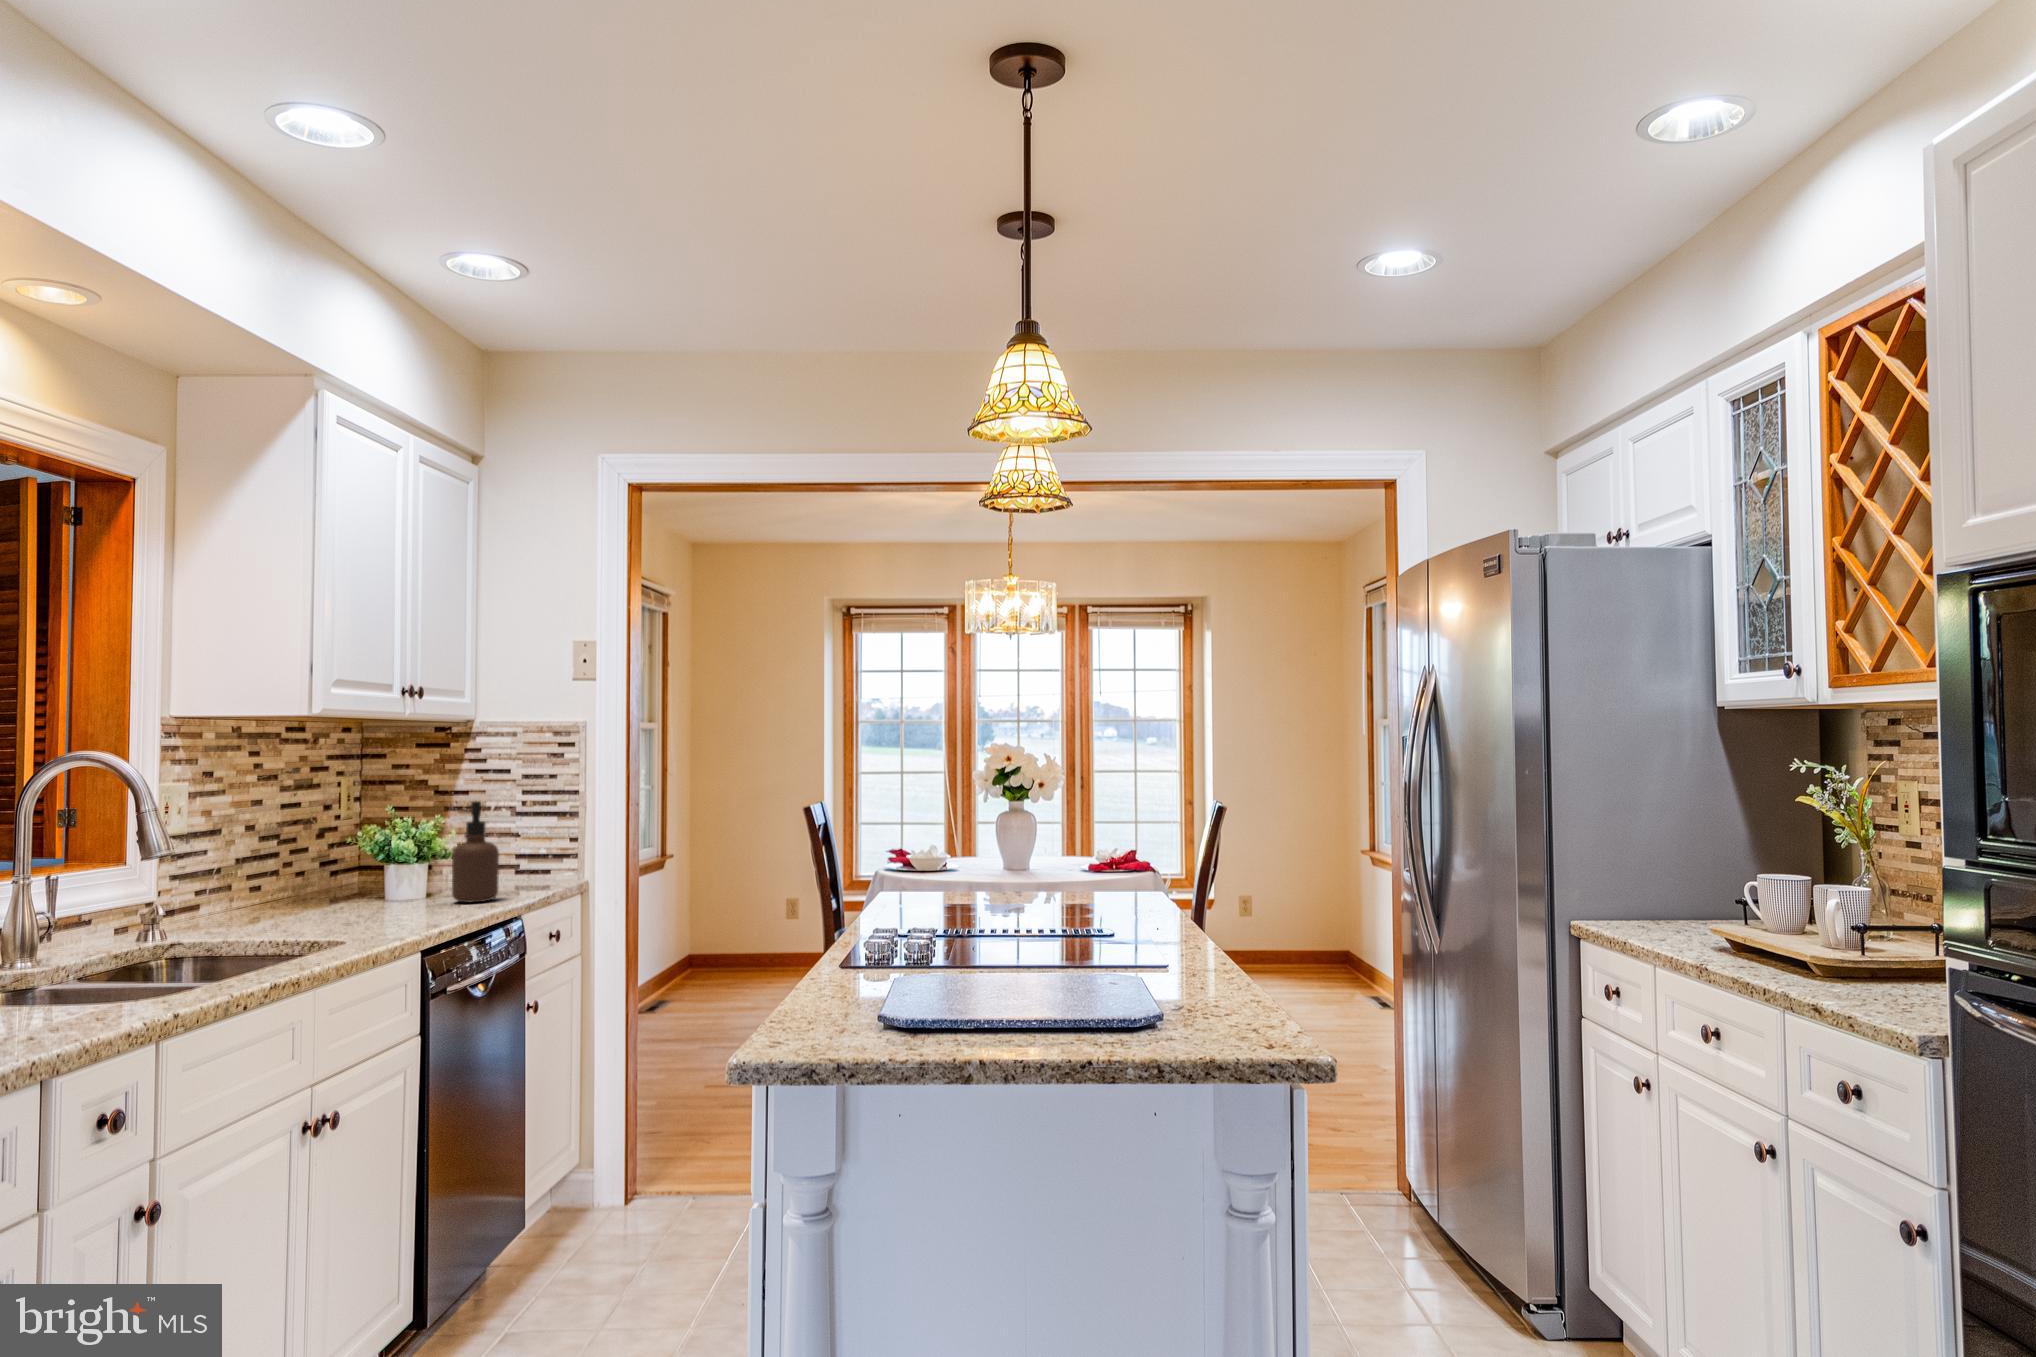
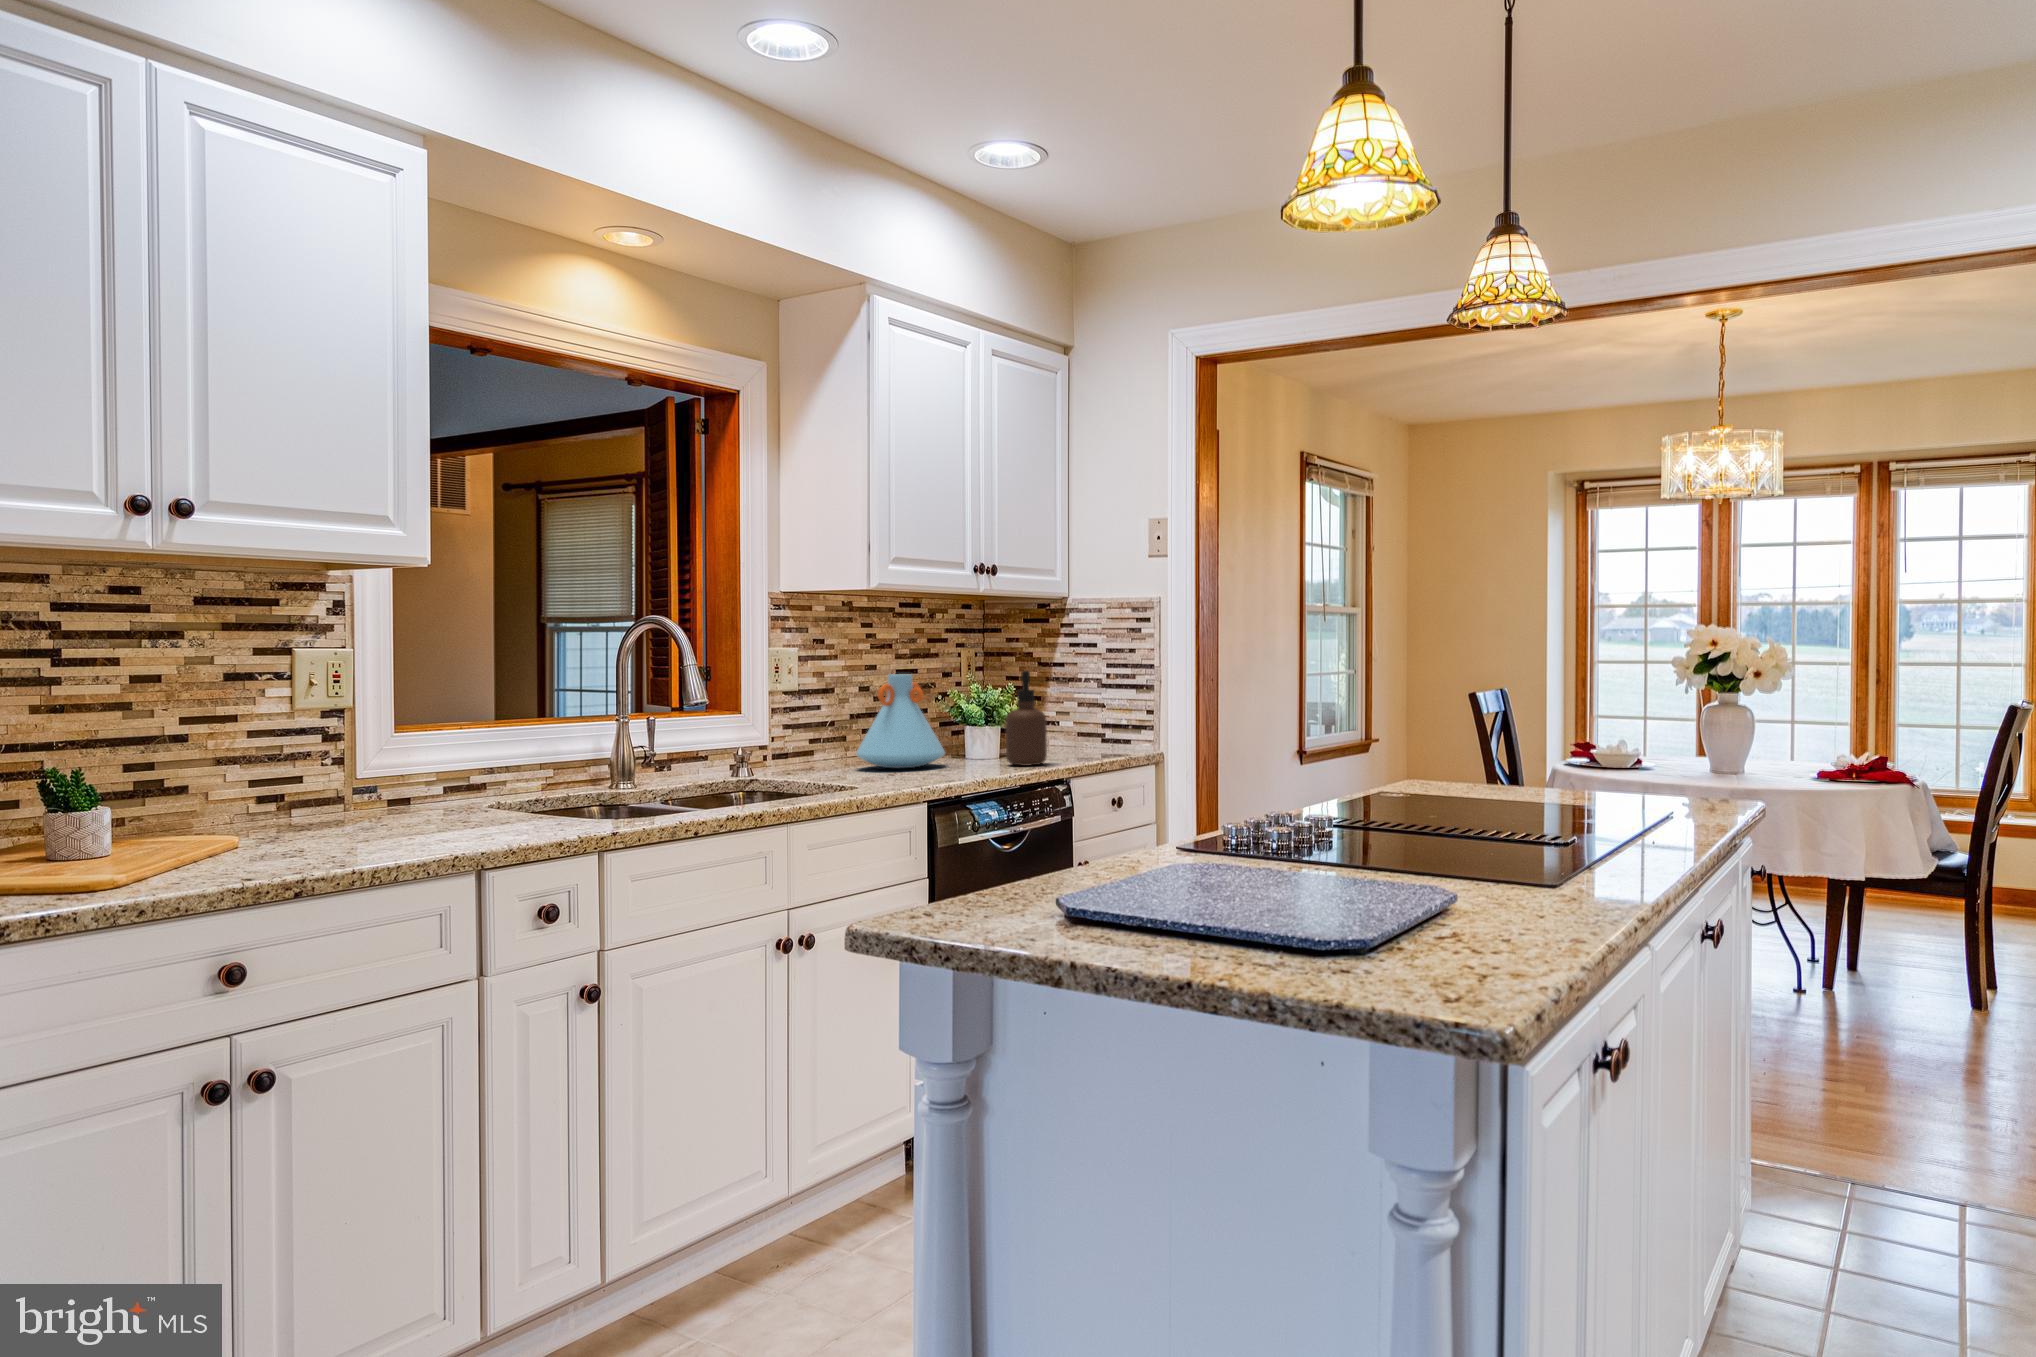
vase: none [266,809,379,917] -> present [856,674,945,768]

